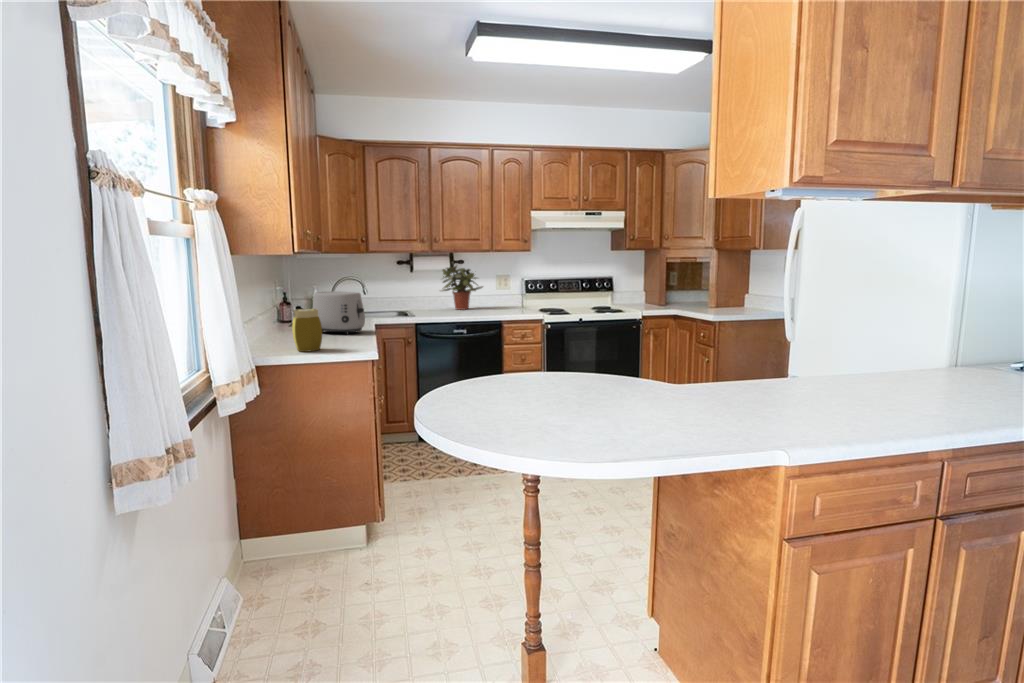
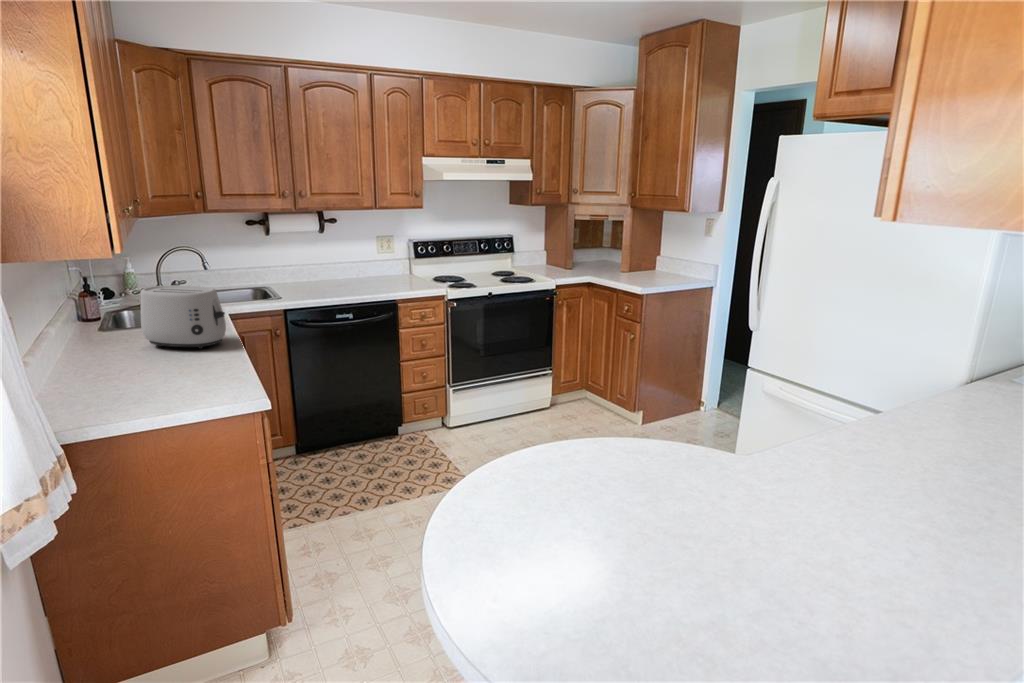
potted plant: present [442,266,483,310] -> none [306,225,364,281]
jar: present [292,309,322,352] -> none [122,336,175,405]

